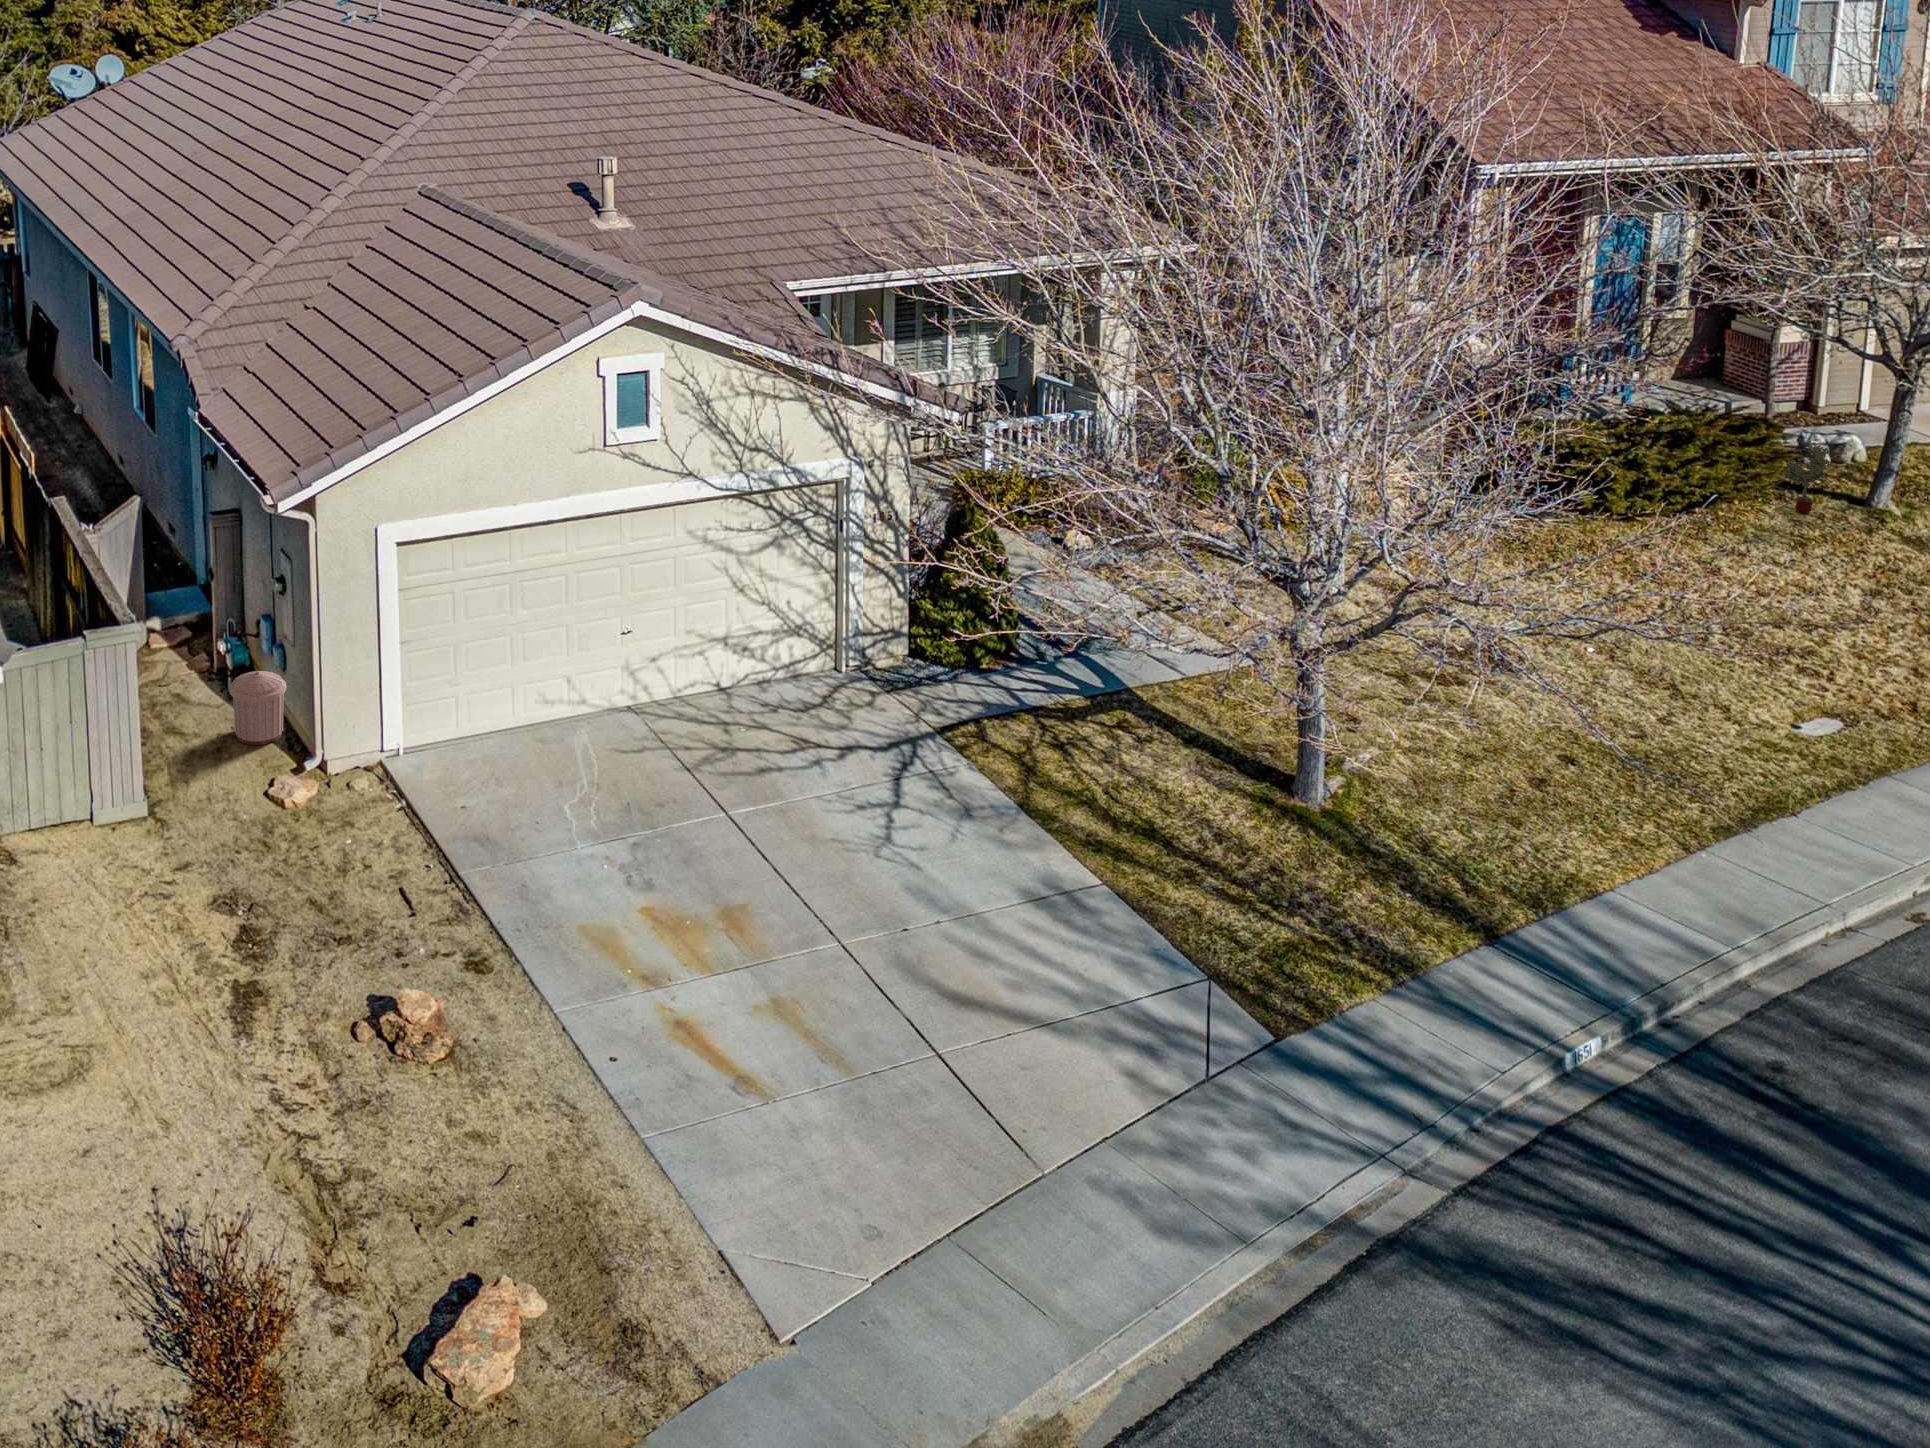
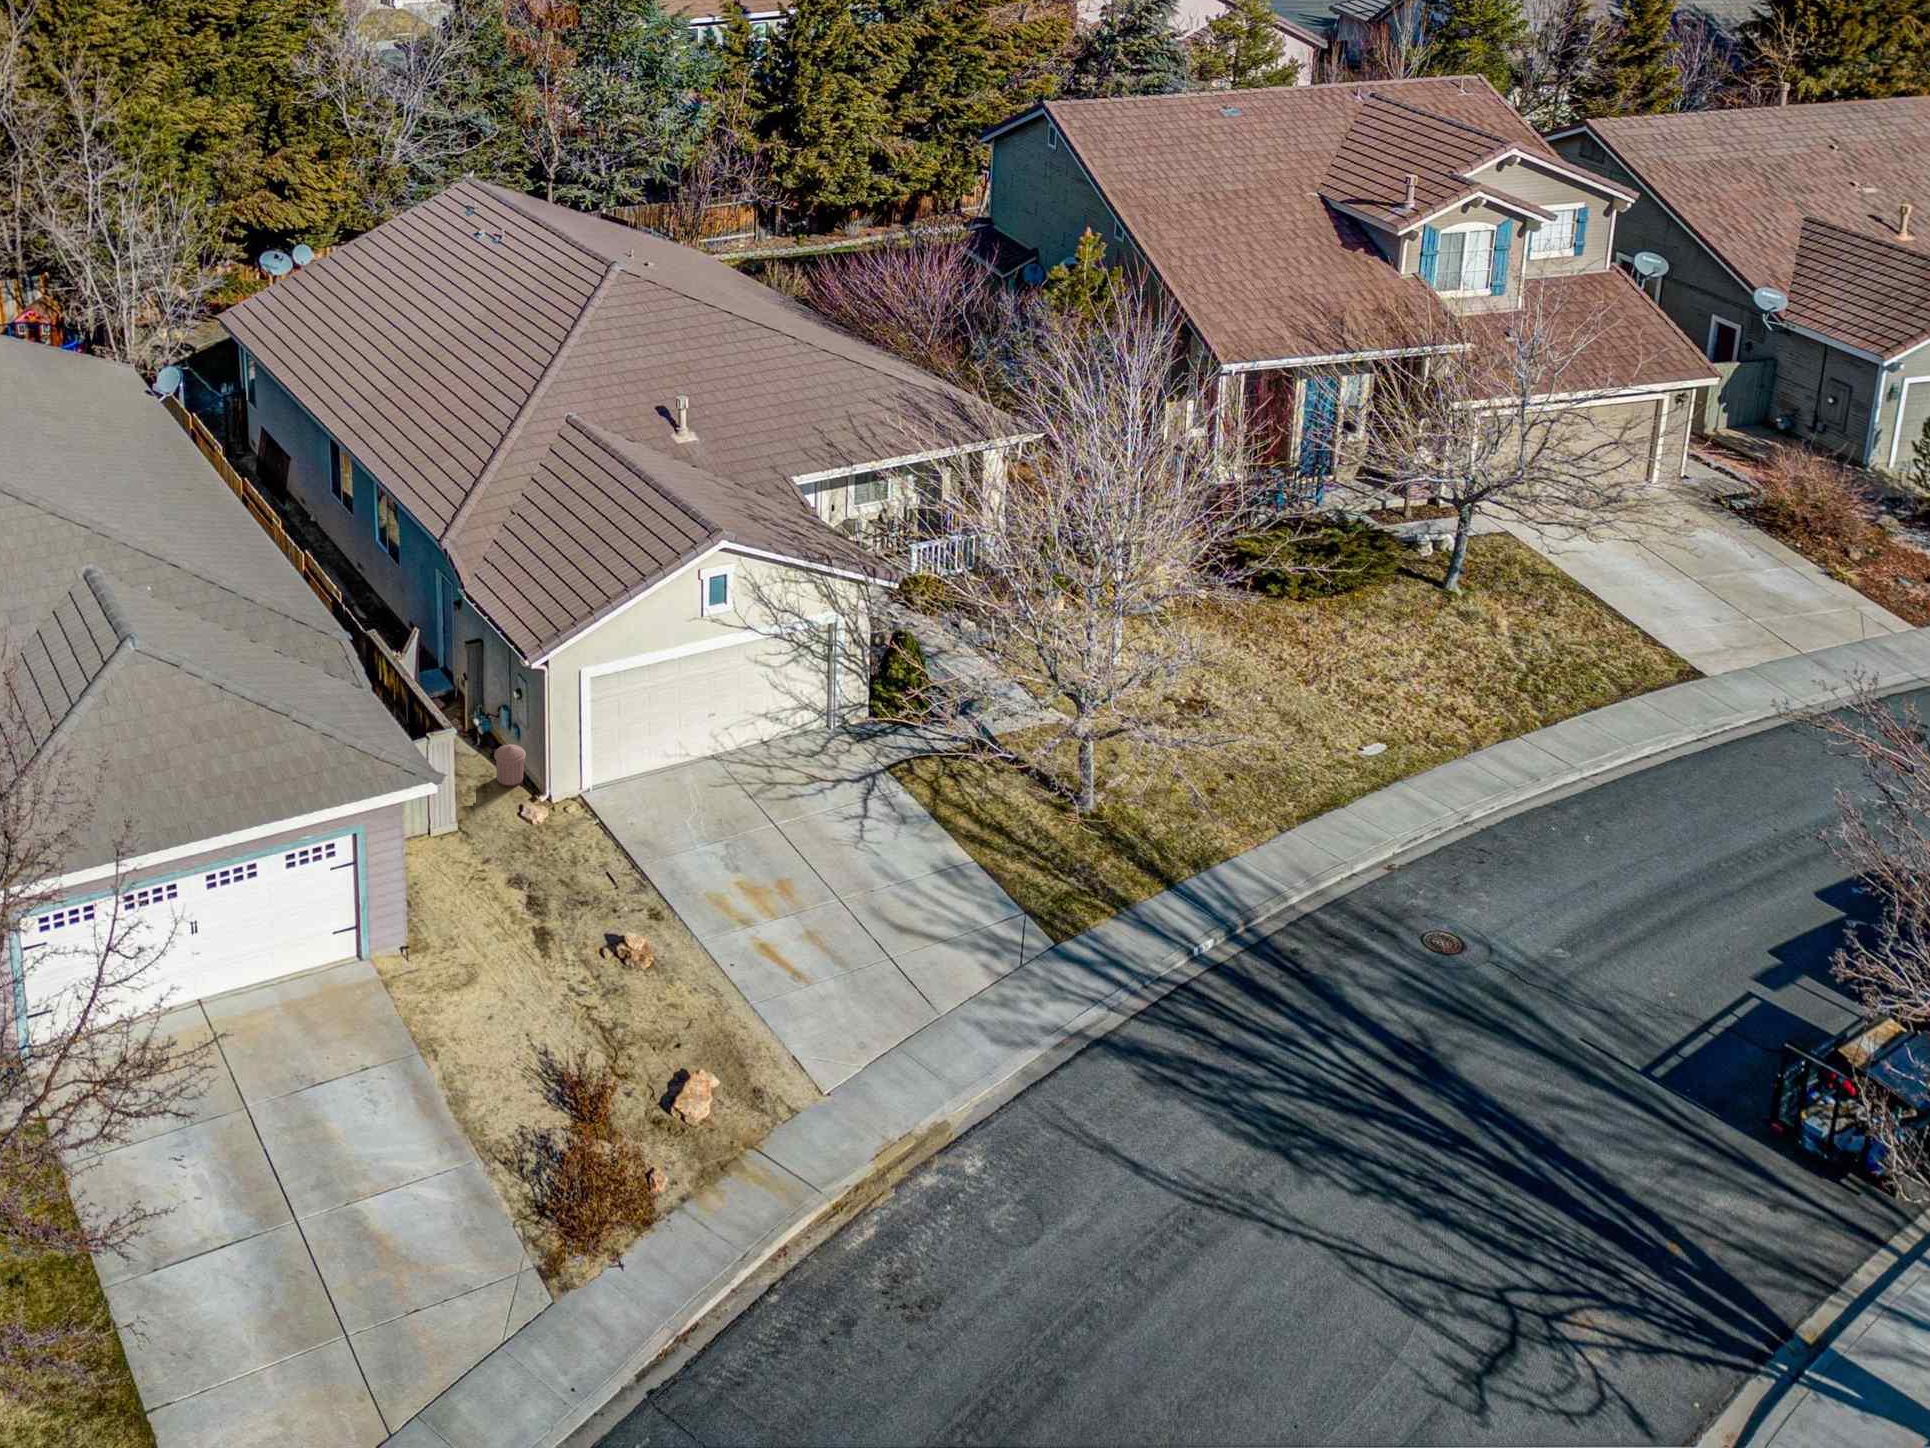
potted tree: present [1784,441,1831,514] -> none [1398,547,1427,592]

